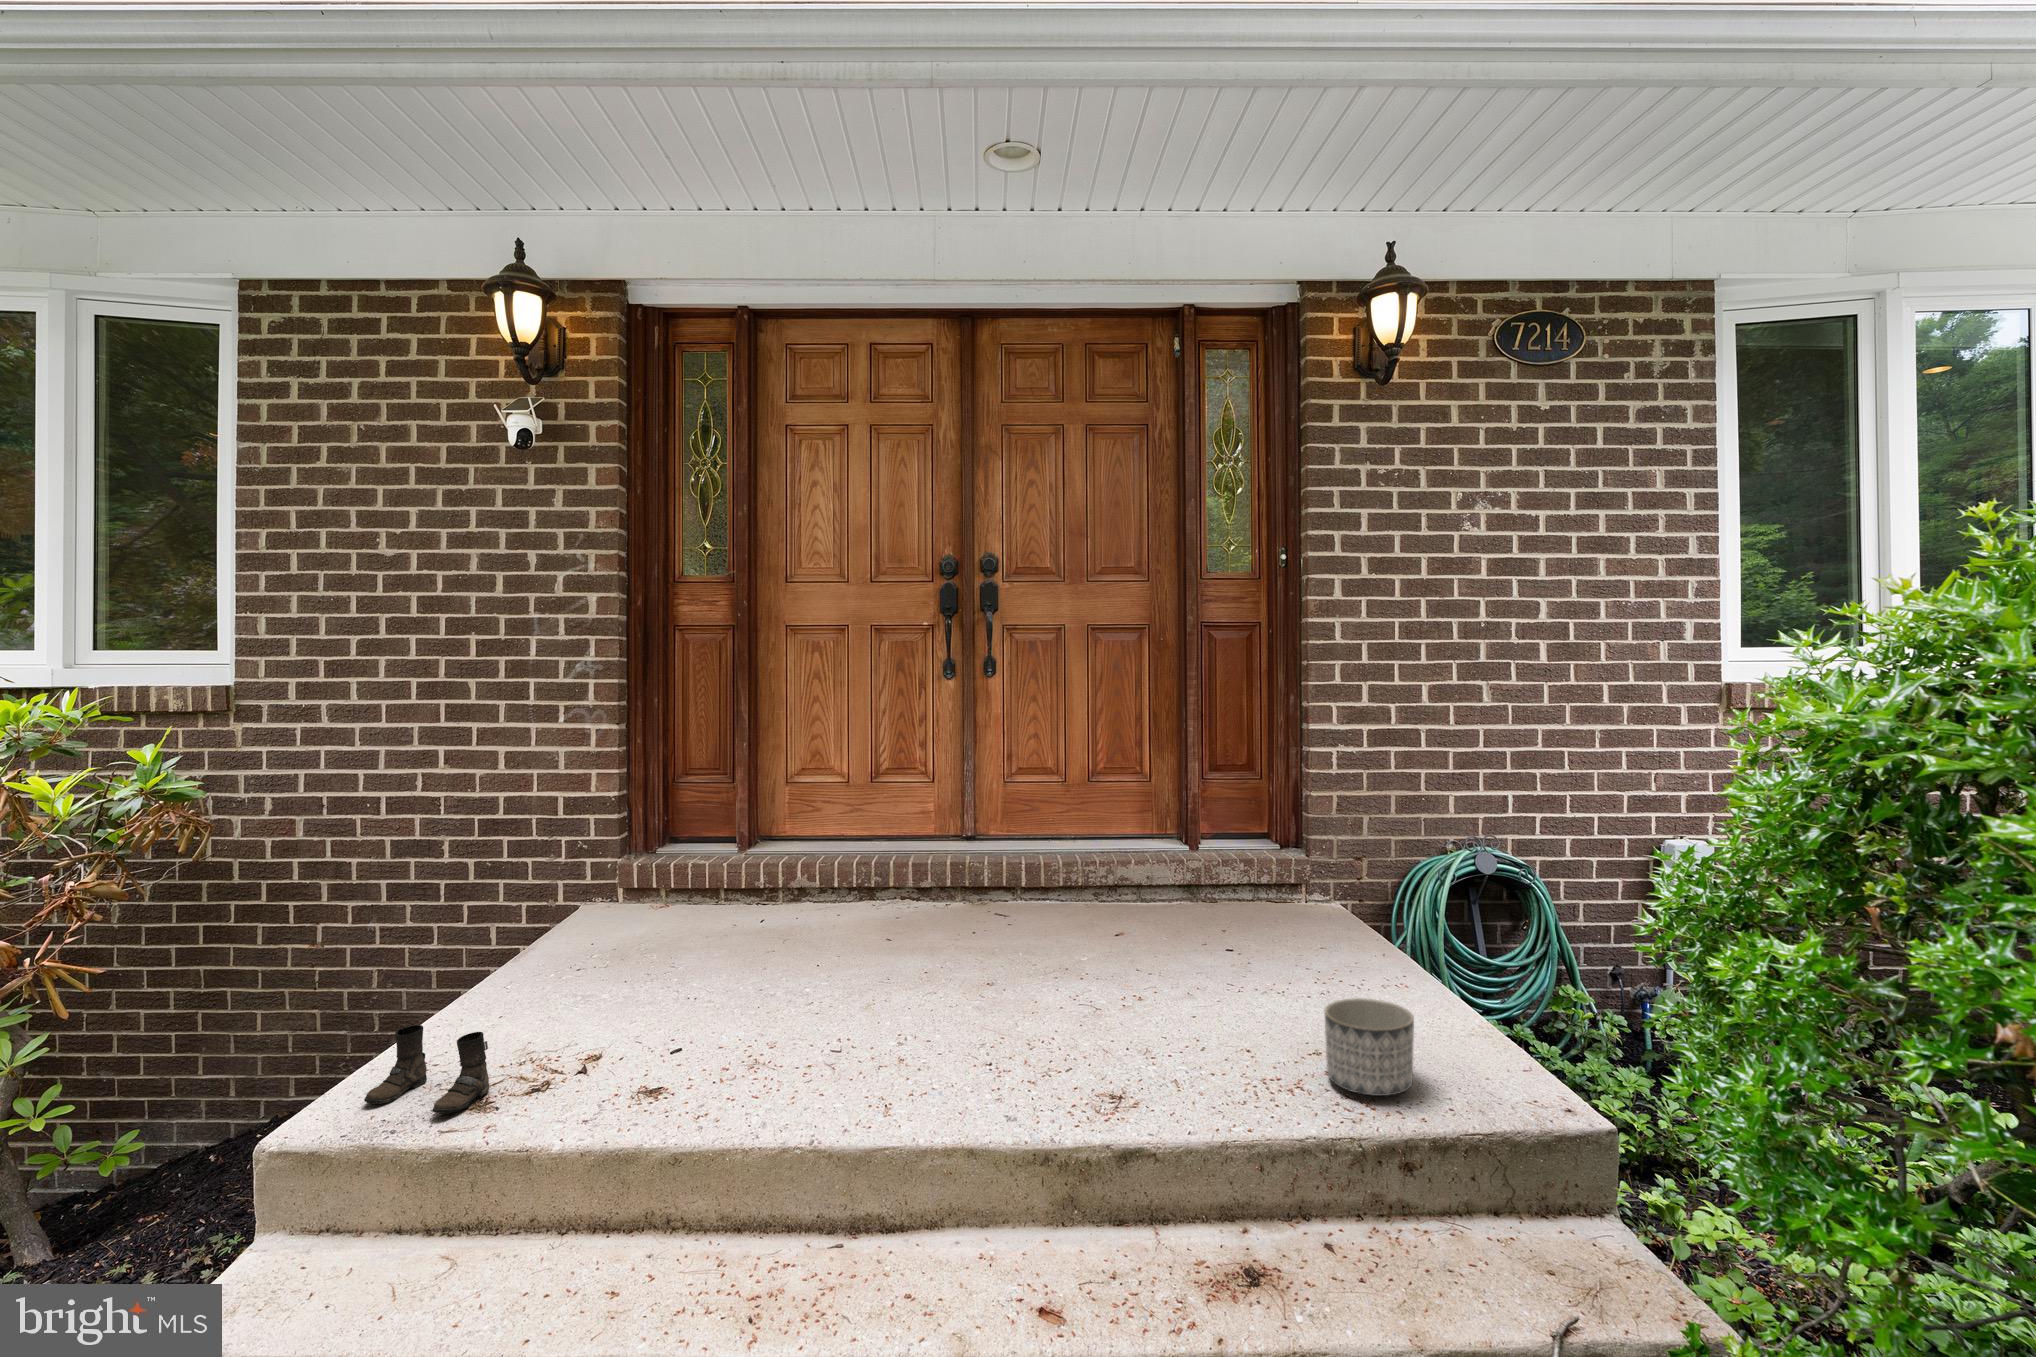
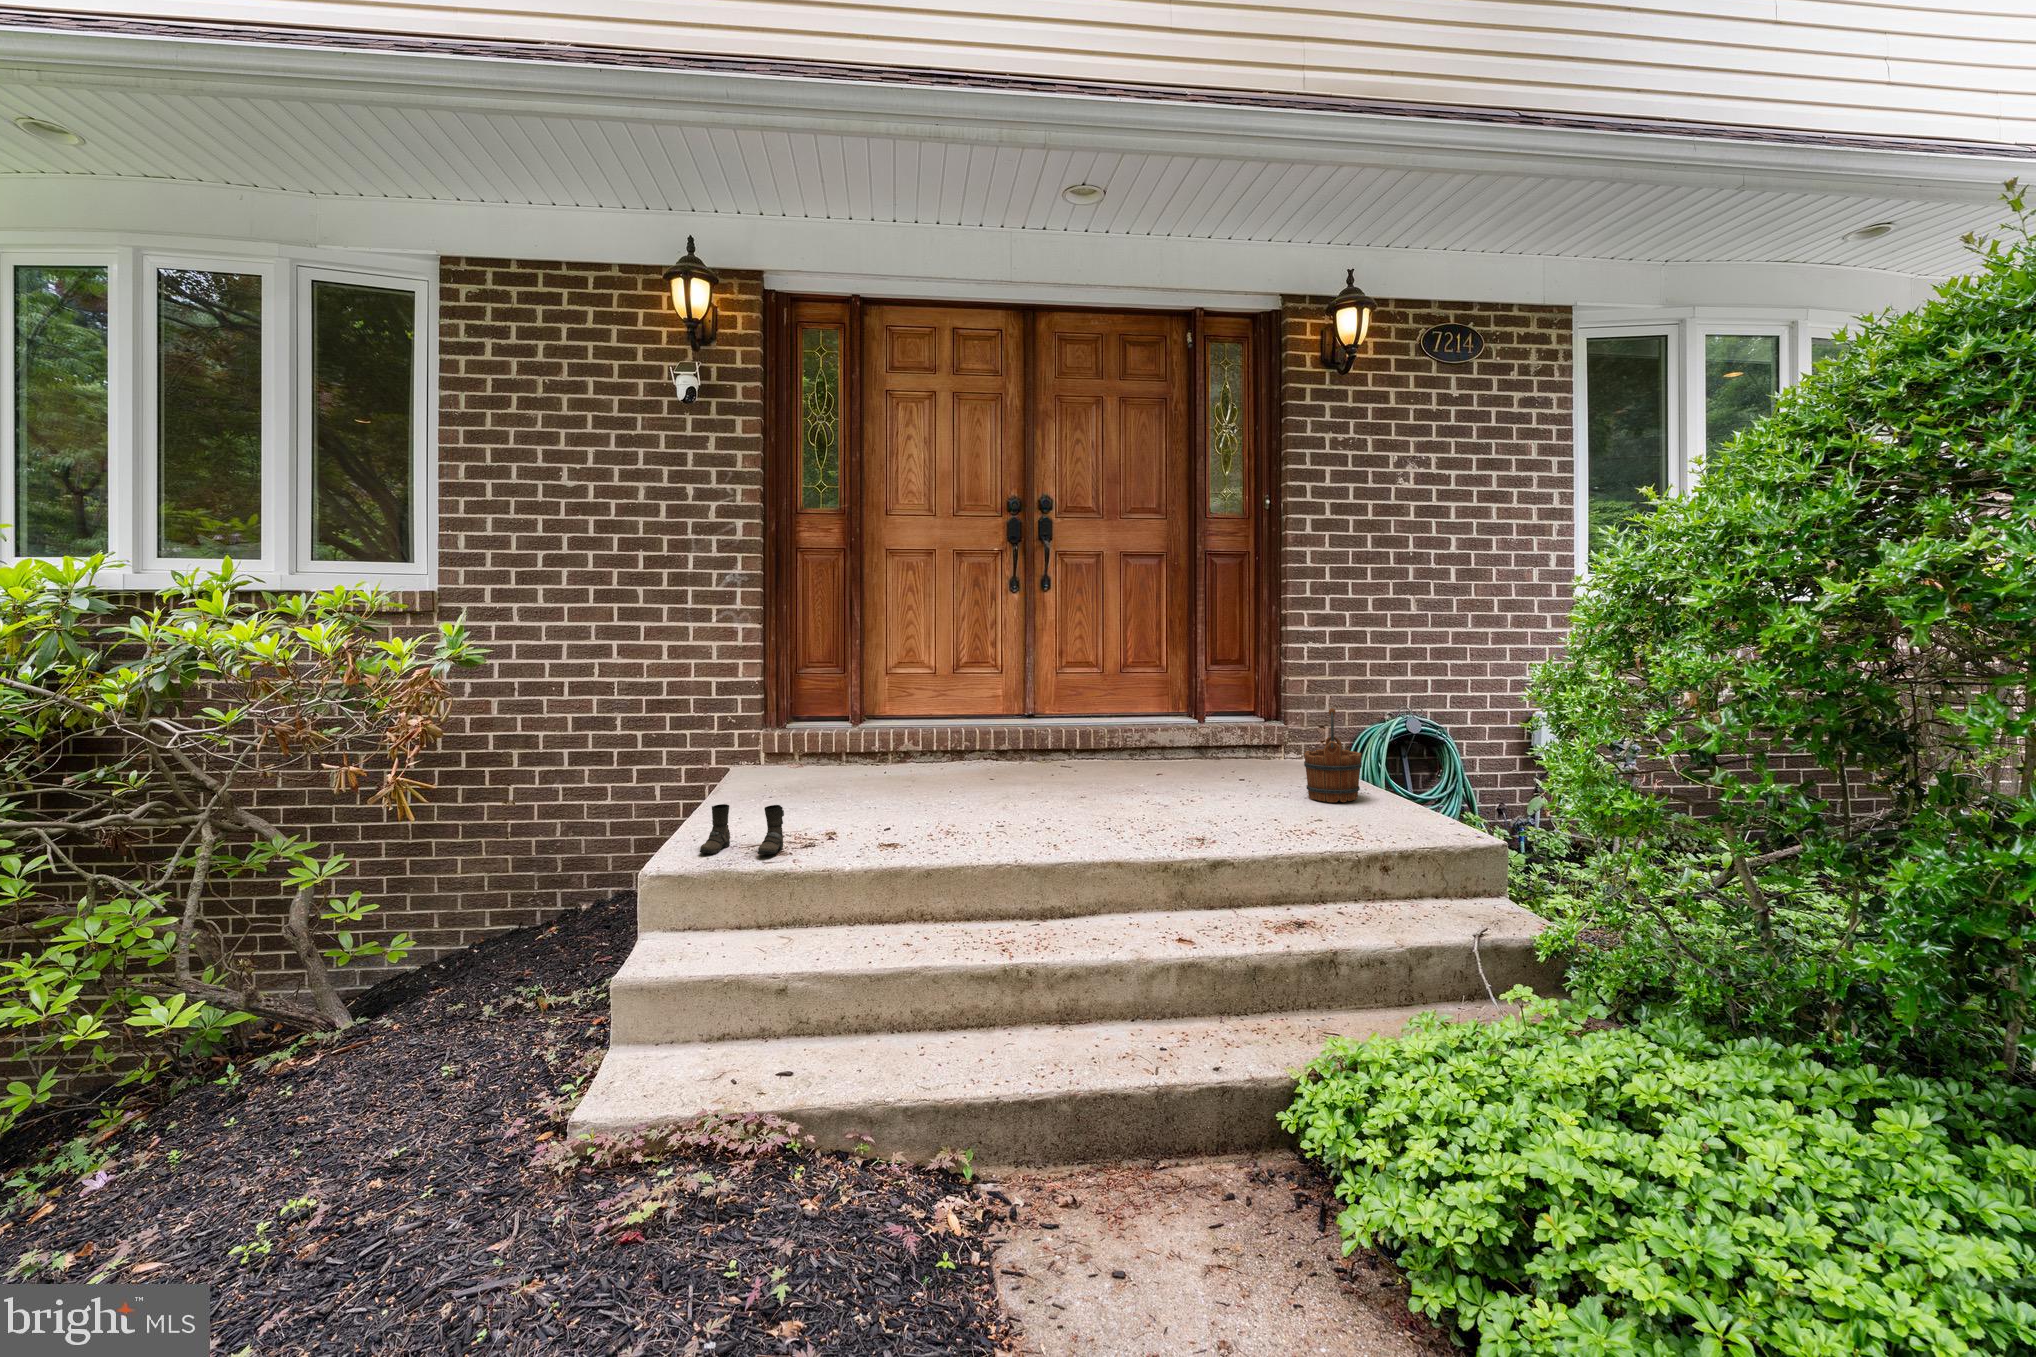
wooden bucket: none [1288,872,1370,1013] -> present [1304,708,1362,802]
planter: present [1324,998,1414,1096] -> none [1349,777,1409,832]

